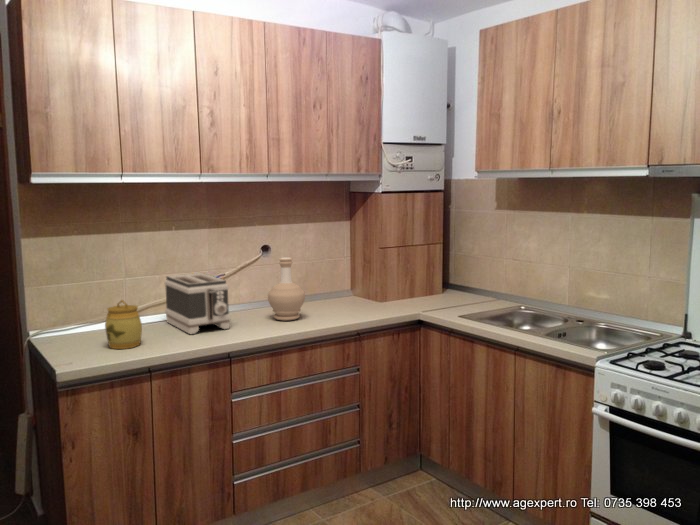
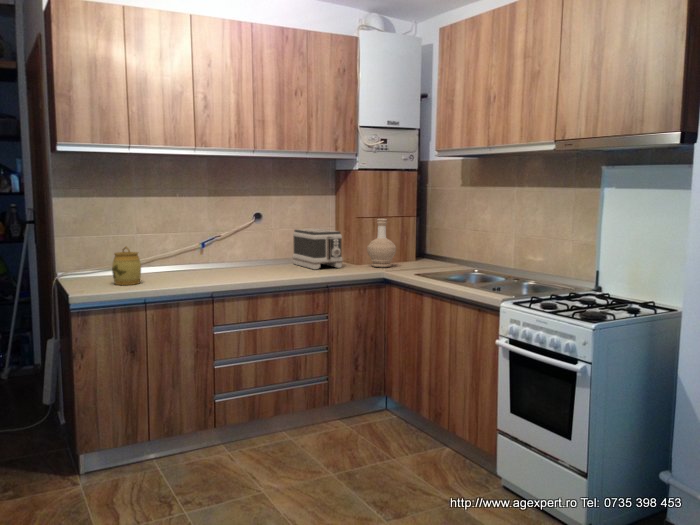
bottle: present [268,258,305,321] -> present [367,219,396,267]
toaster: present [165,273,230,334] -> present [293,229,342,269]

